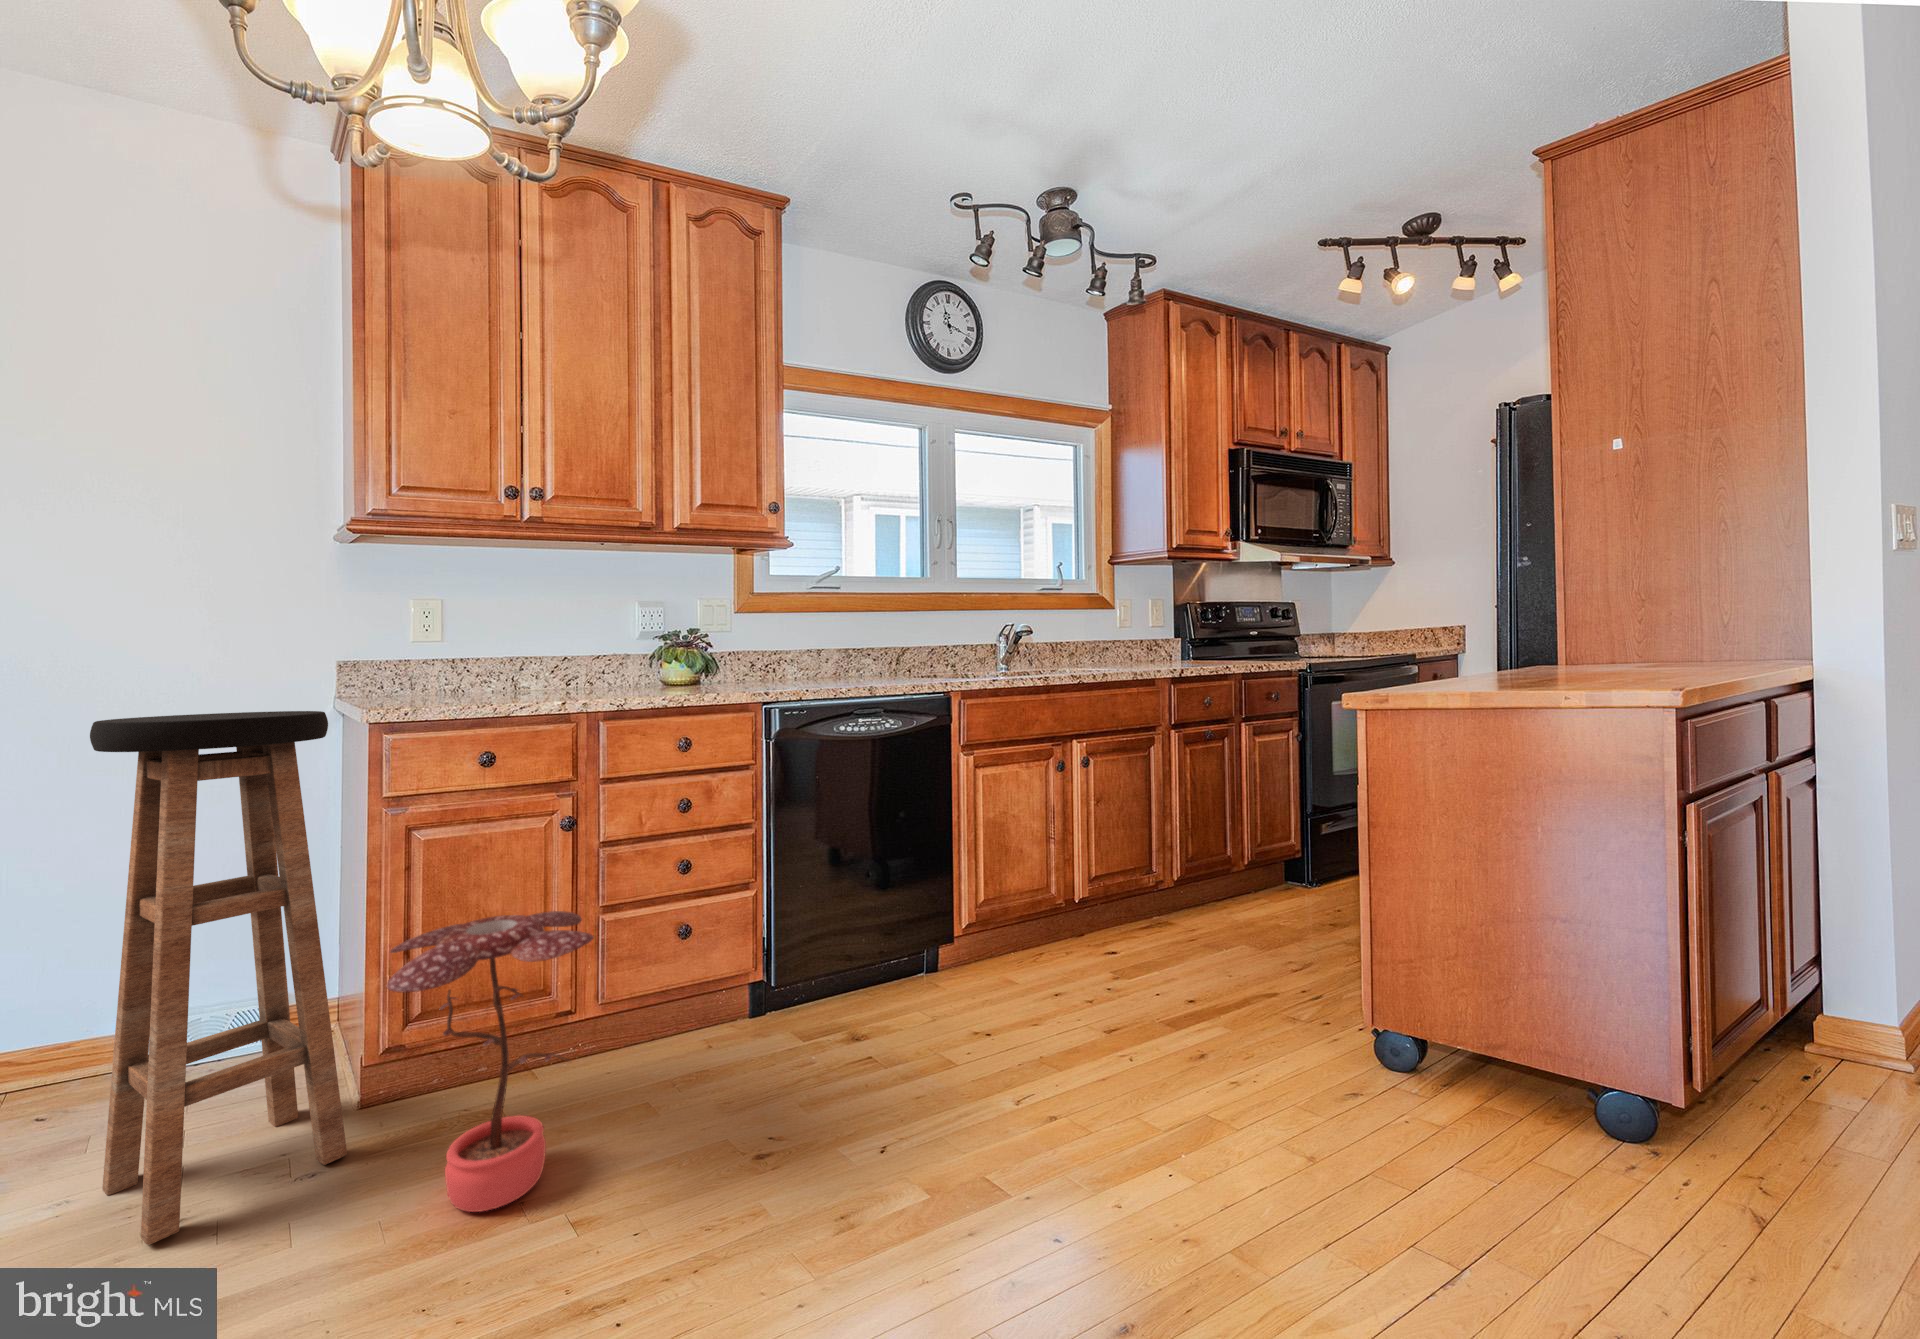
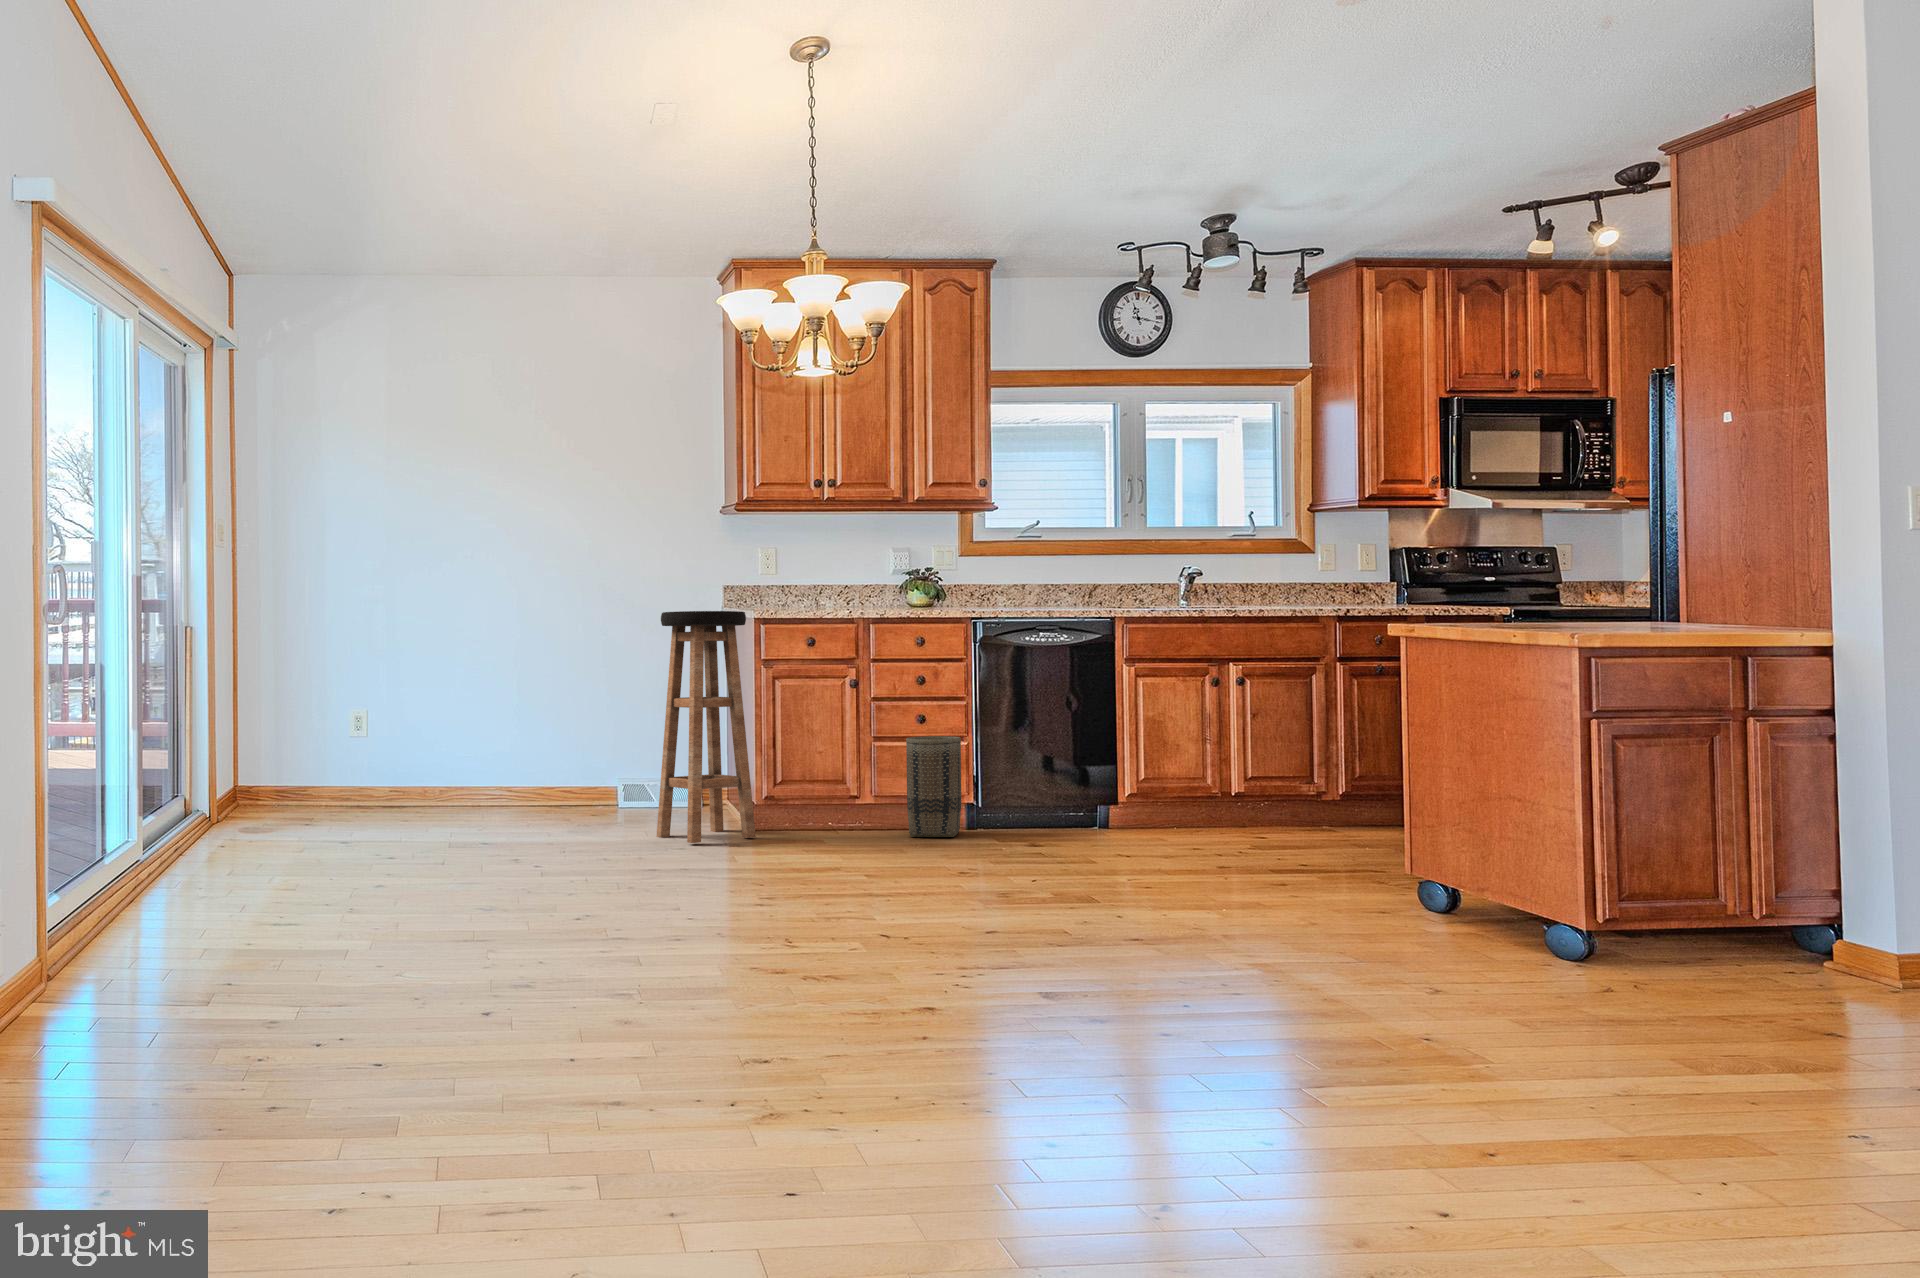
basket: none [662,896,756,1088] -> present [906,736,961,837]
potted plant: present [387,911,594,1212] -> none [782,715,875,849]

